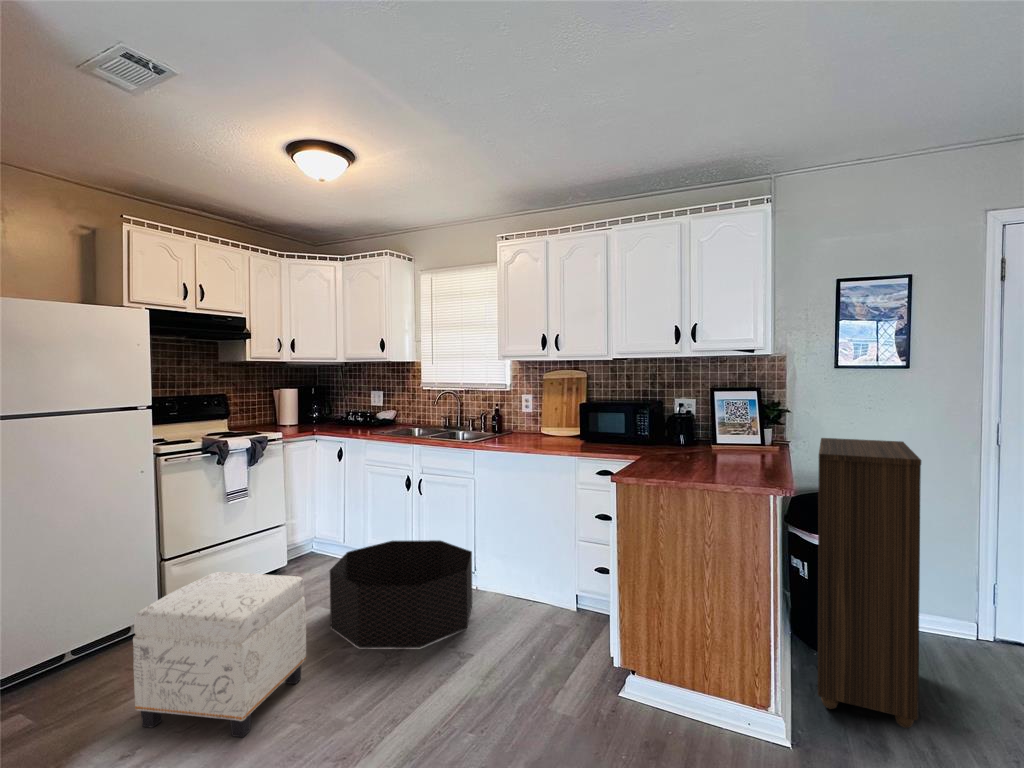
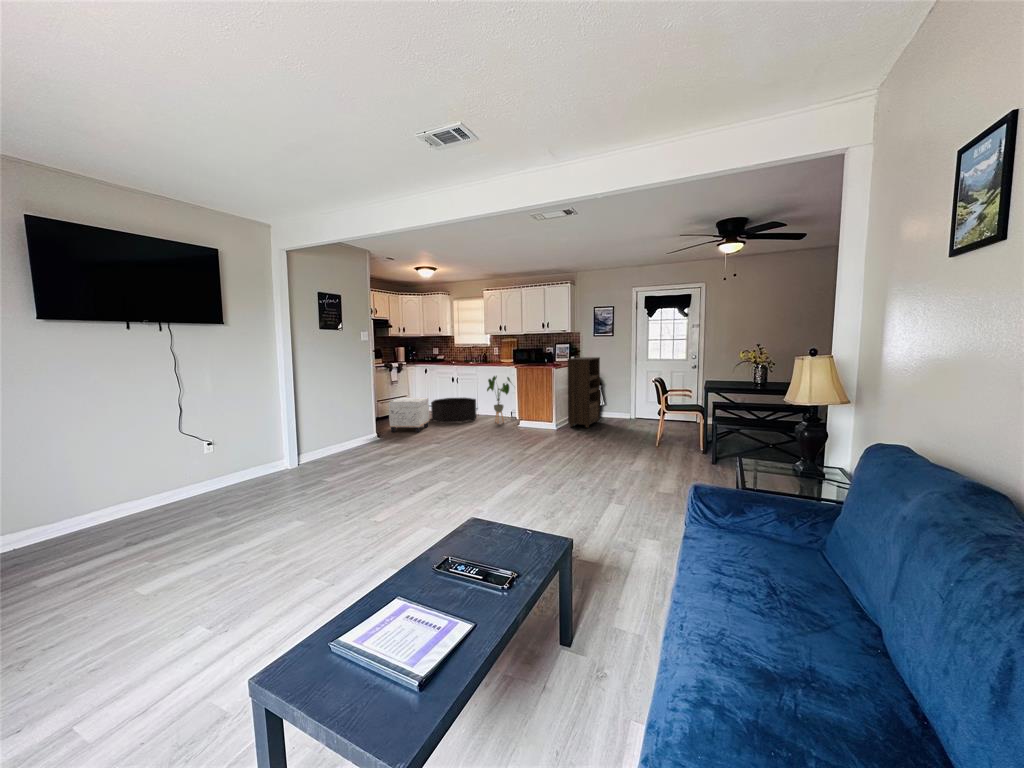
house plant: none [508,495,606,665] -> present [487,376,511,422]

